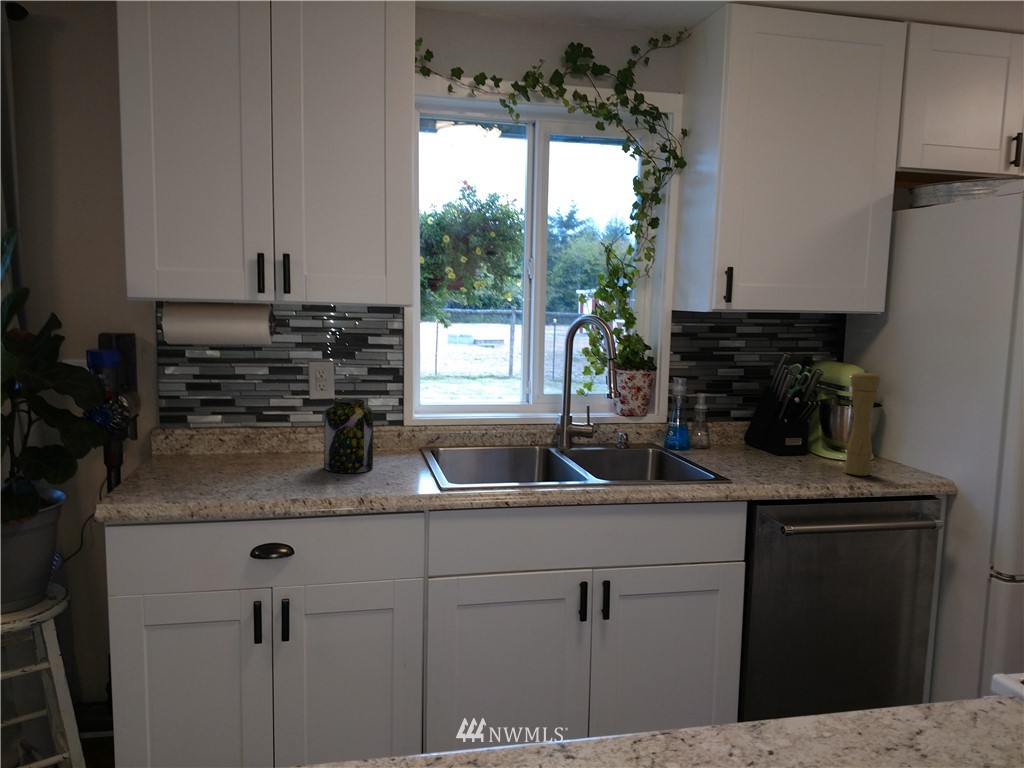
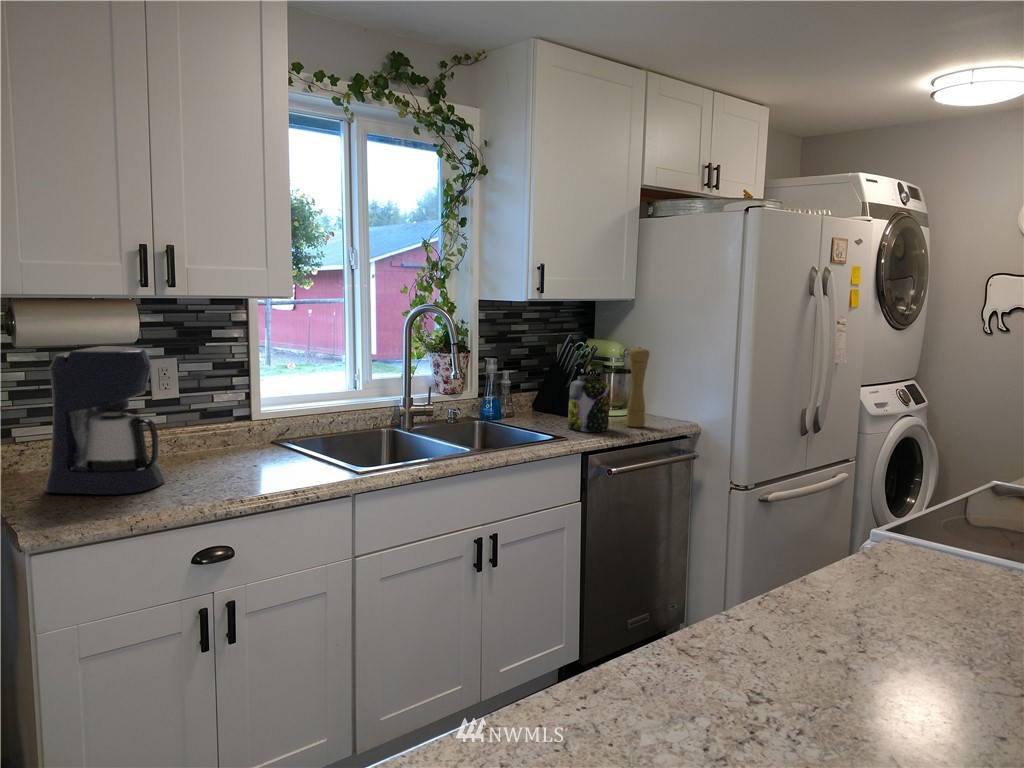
coffee maker: none [174,346,276,482] -> present [45,346,165,495]
jar: present [324,398,373,473] -> present [568,376,610,432]

